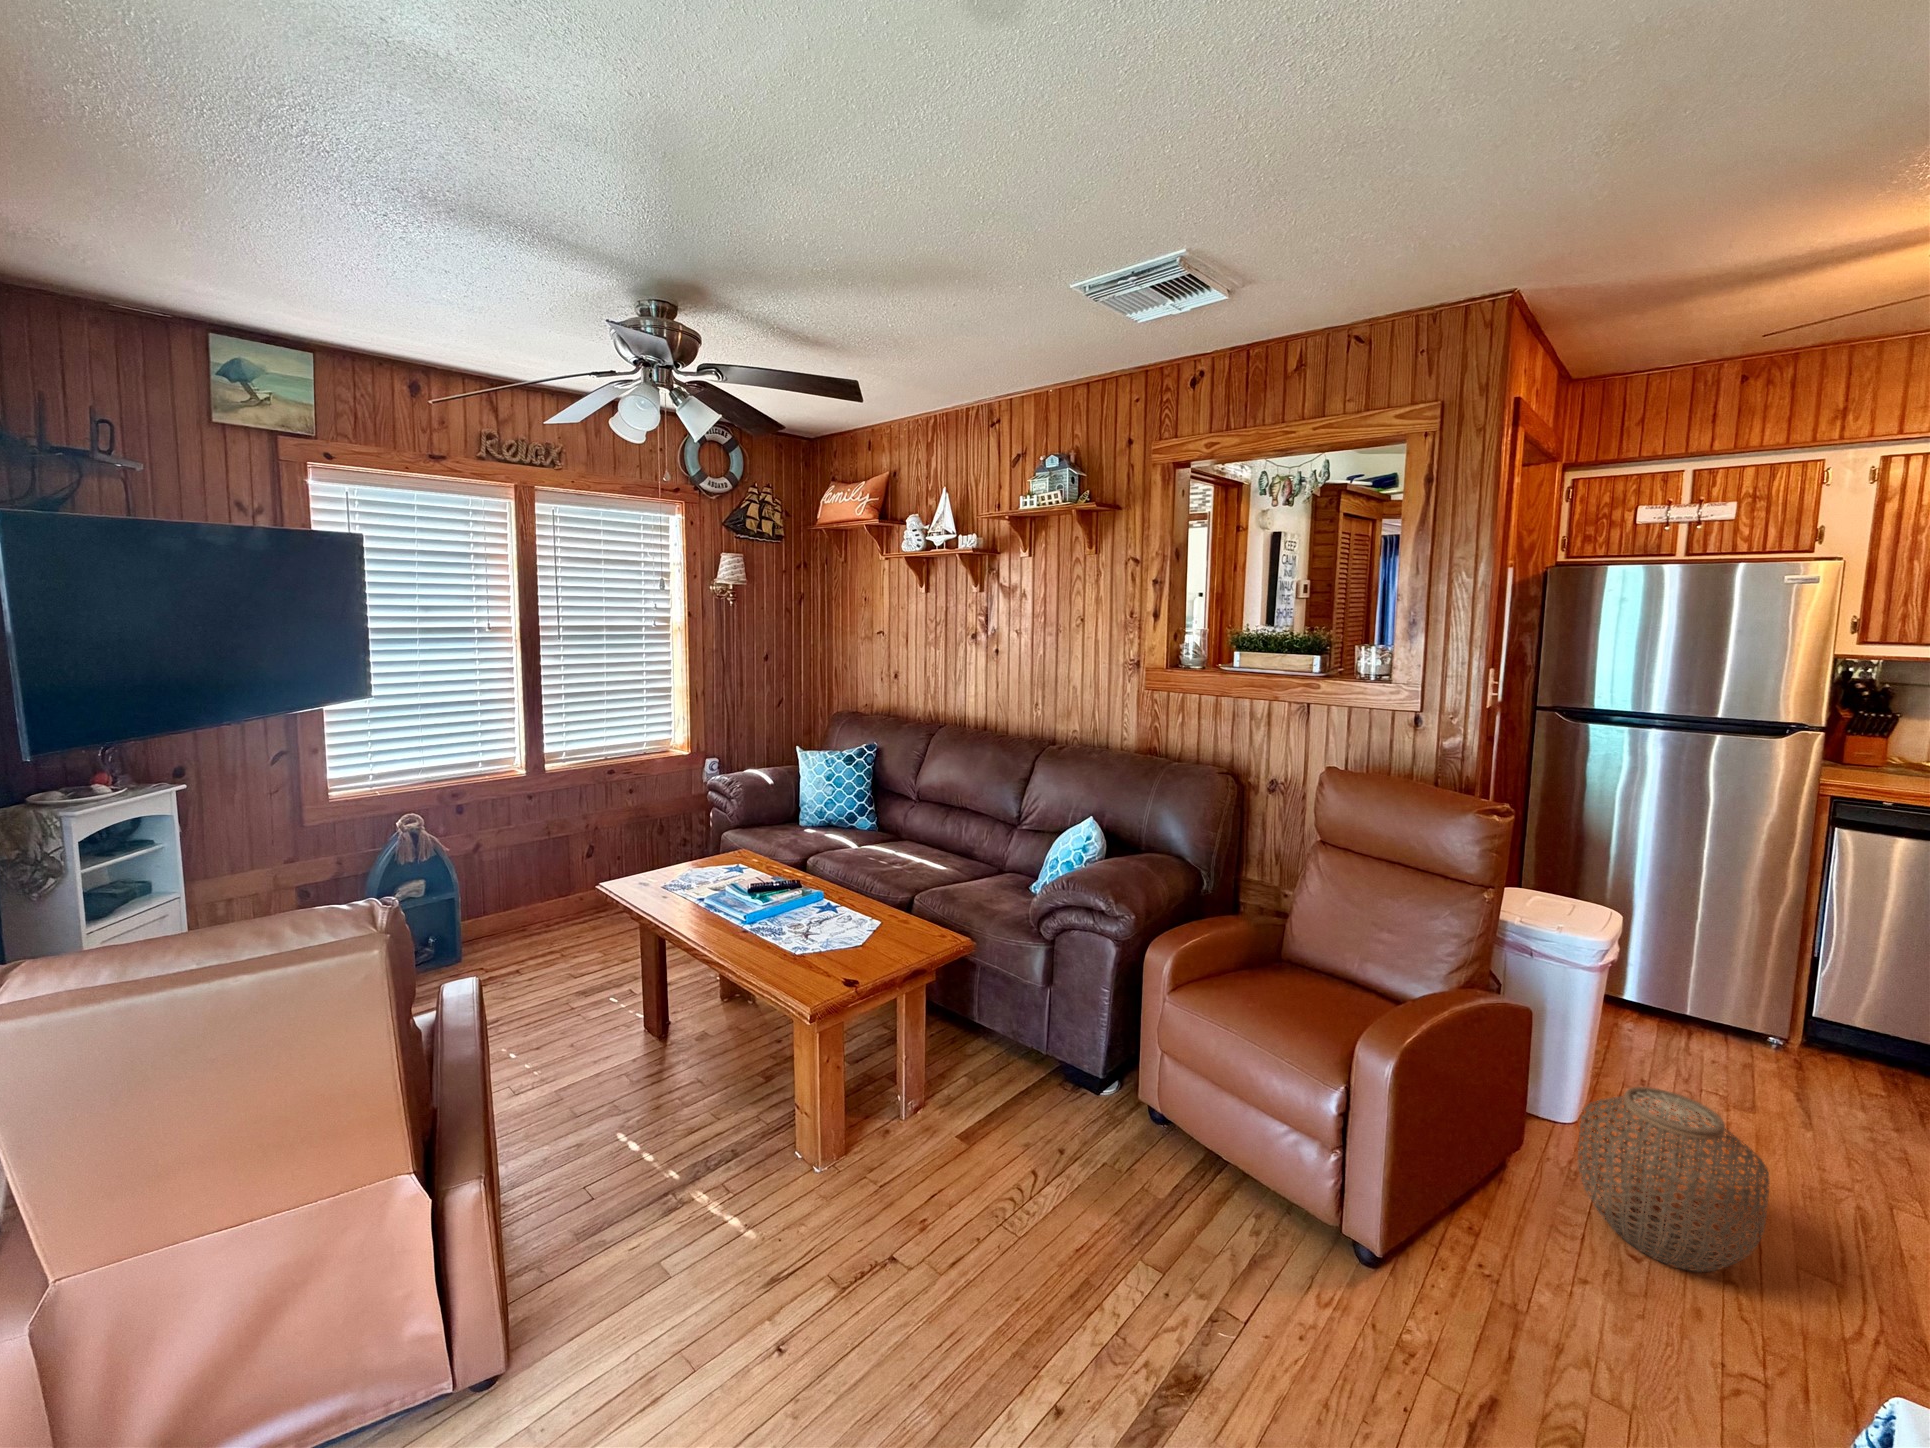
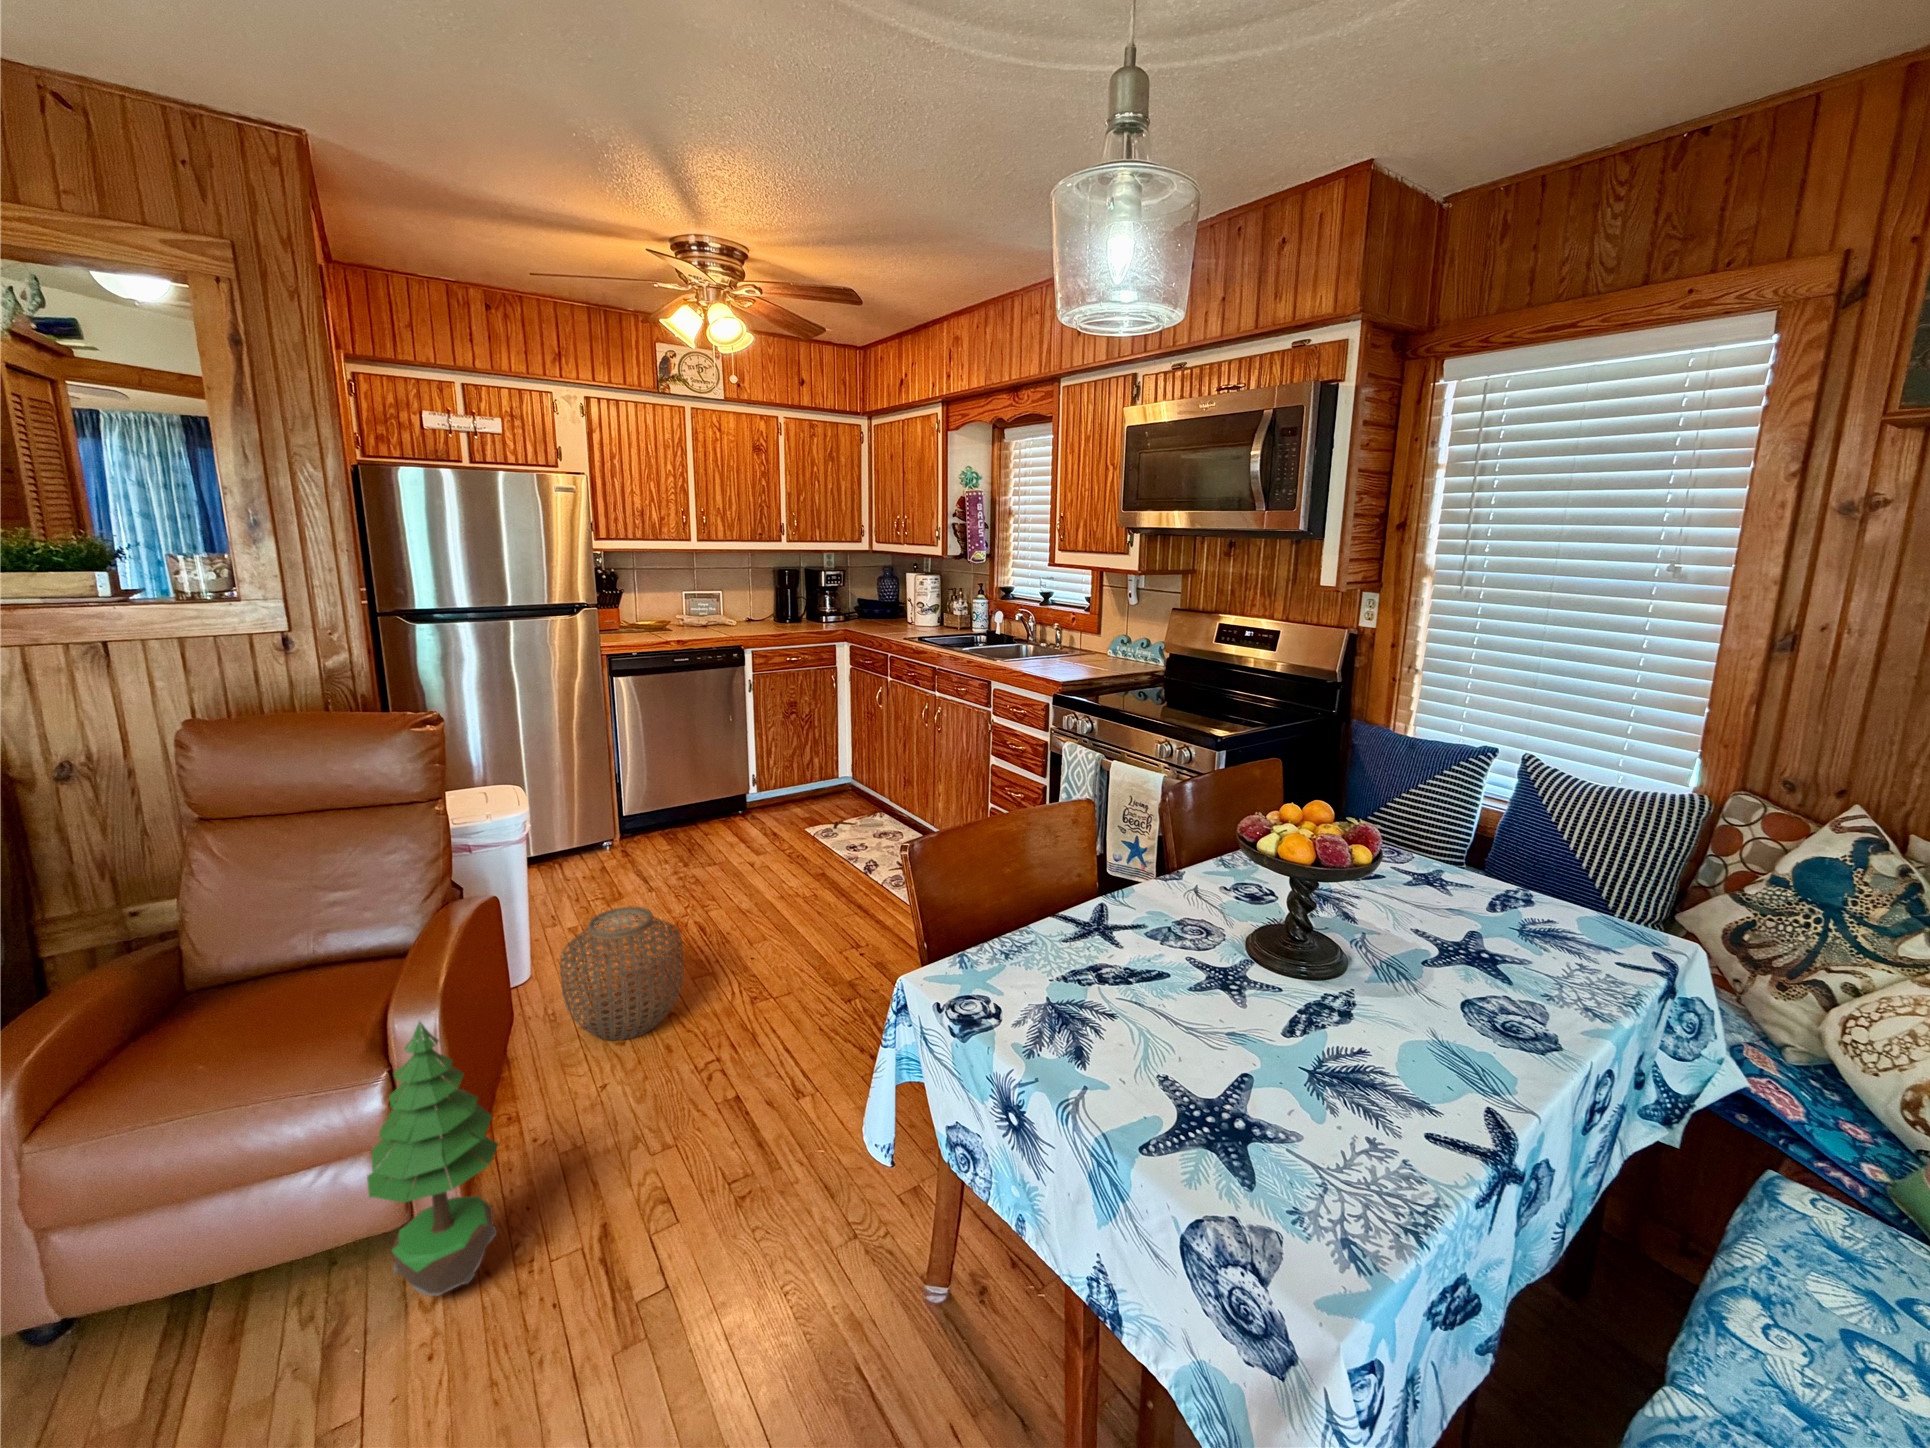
potted tree: none [1294,1054,1405,1318] -> present [367,1022,498,1296]

